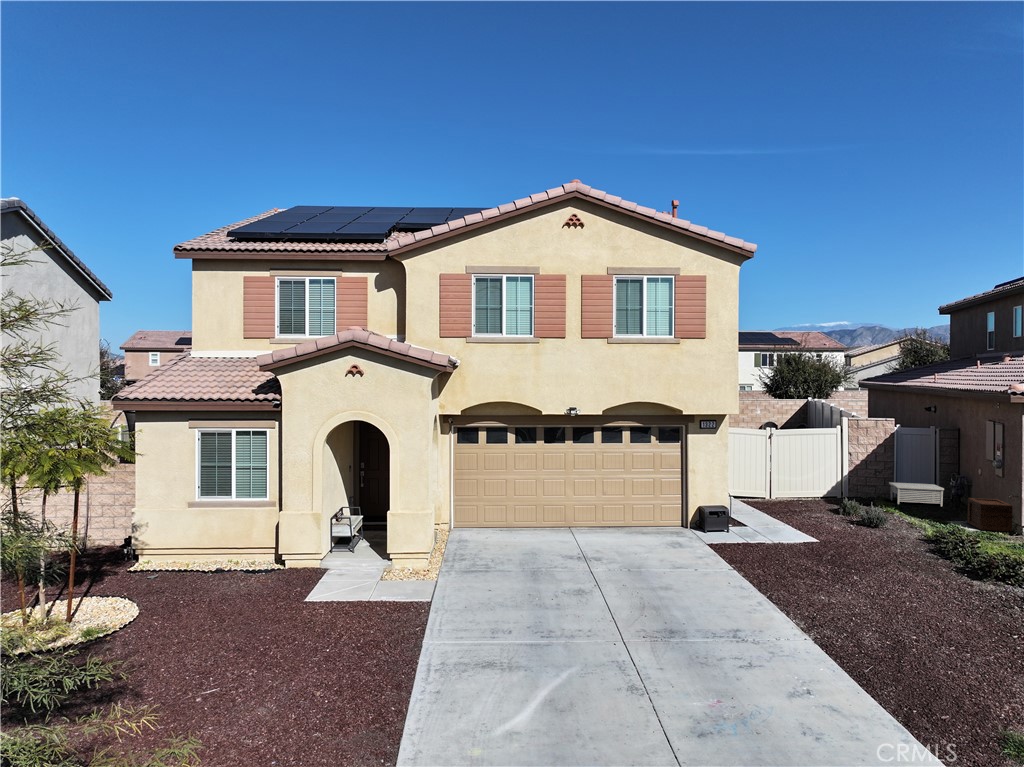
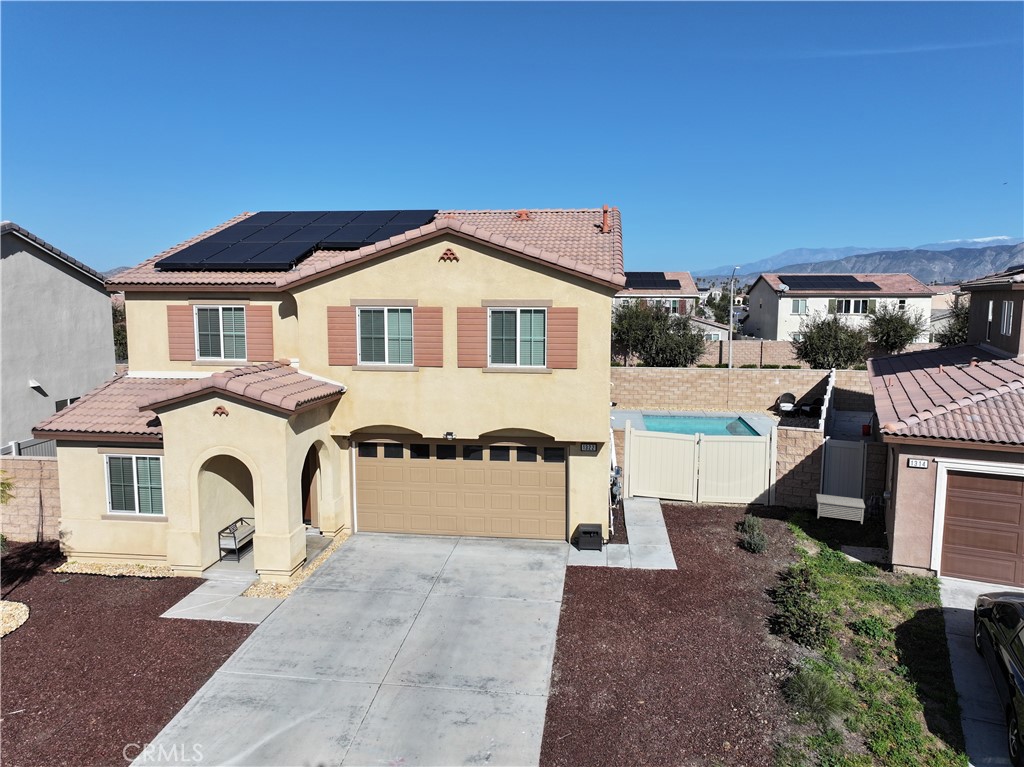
wooden crate: present [967,498,1013,532] -> none [860,526,896,565]

